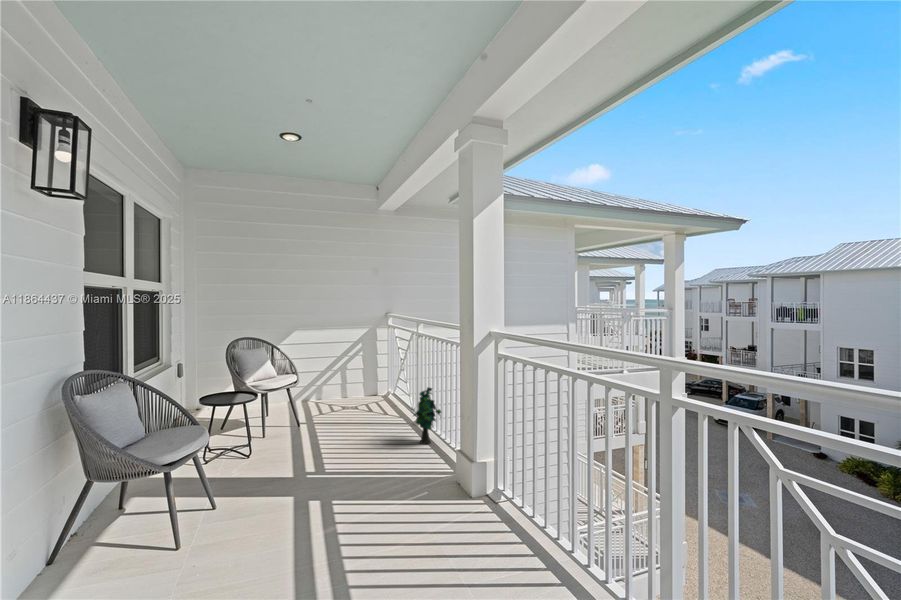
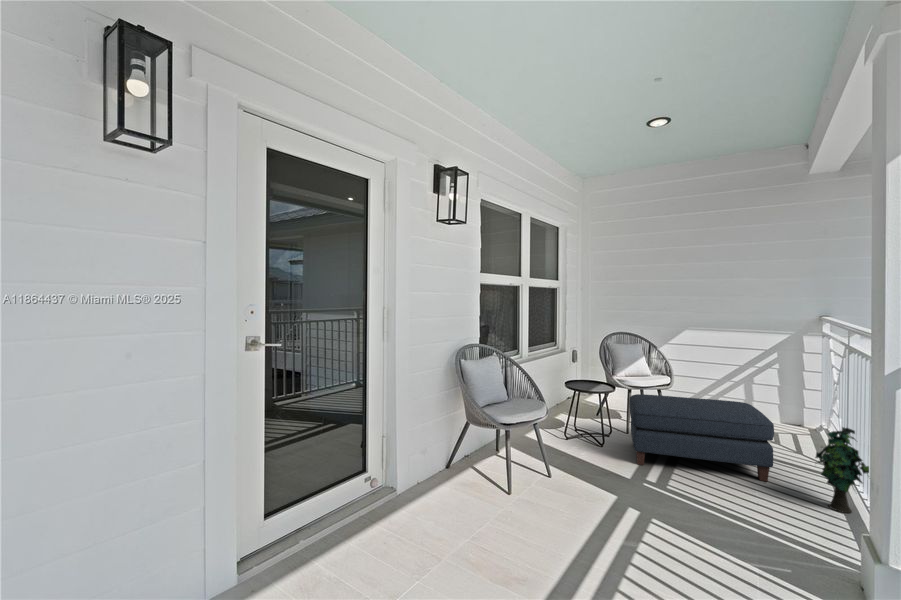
ottoman: none [270,385,386,462] -> present [629,394,774,481]

